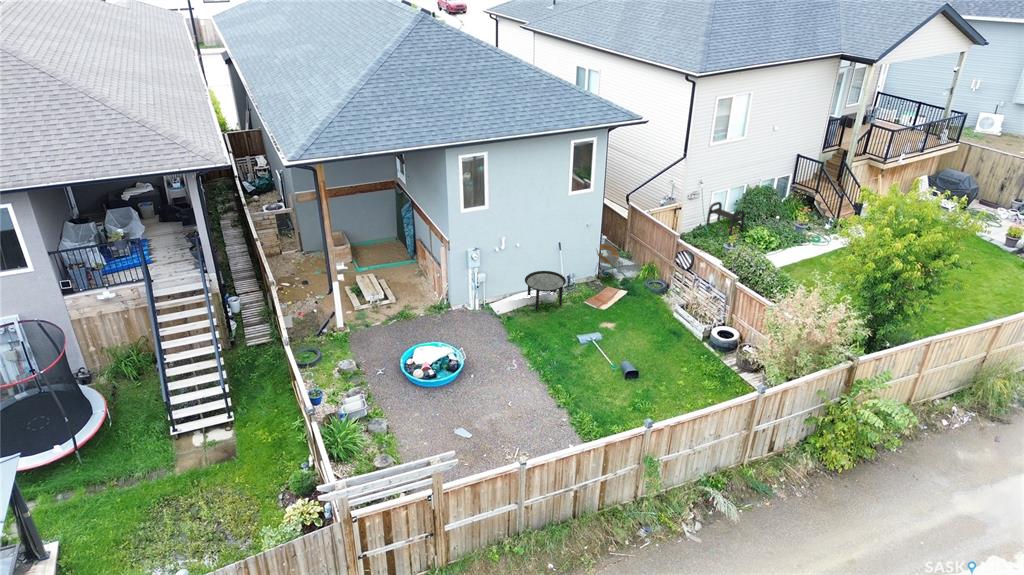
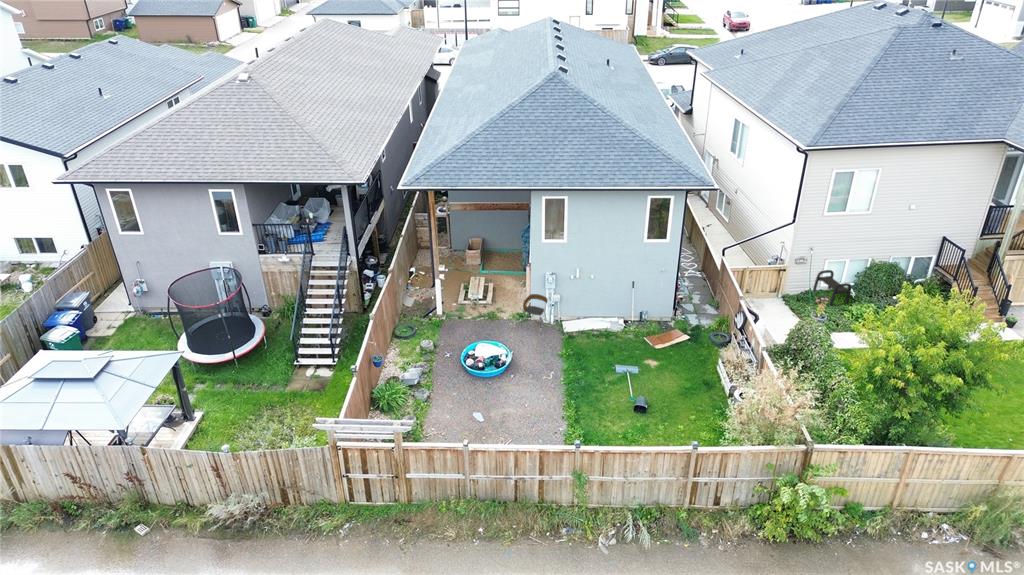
chair: present [596,244,619,266] -> present [523,294,548,315]
round table: present [525,271,566,309] -> none [596,302,633,337]

